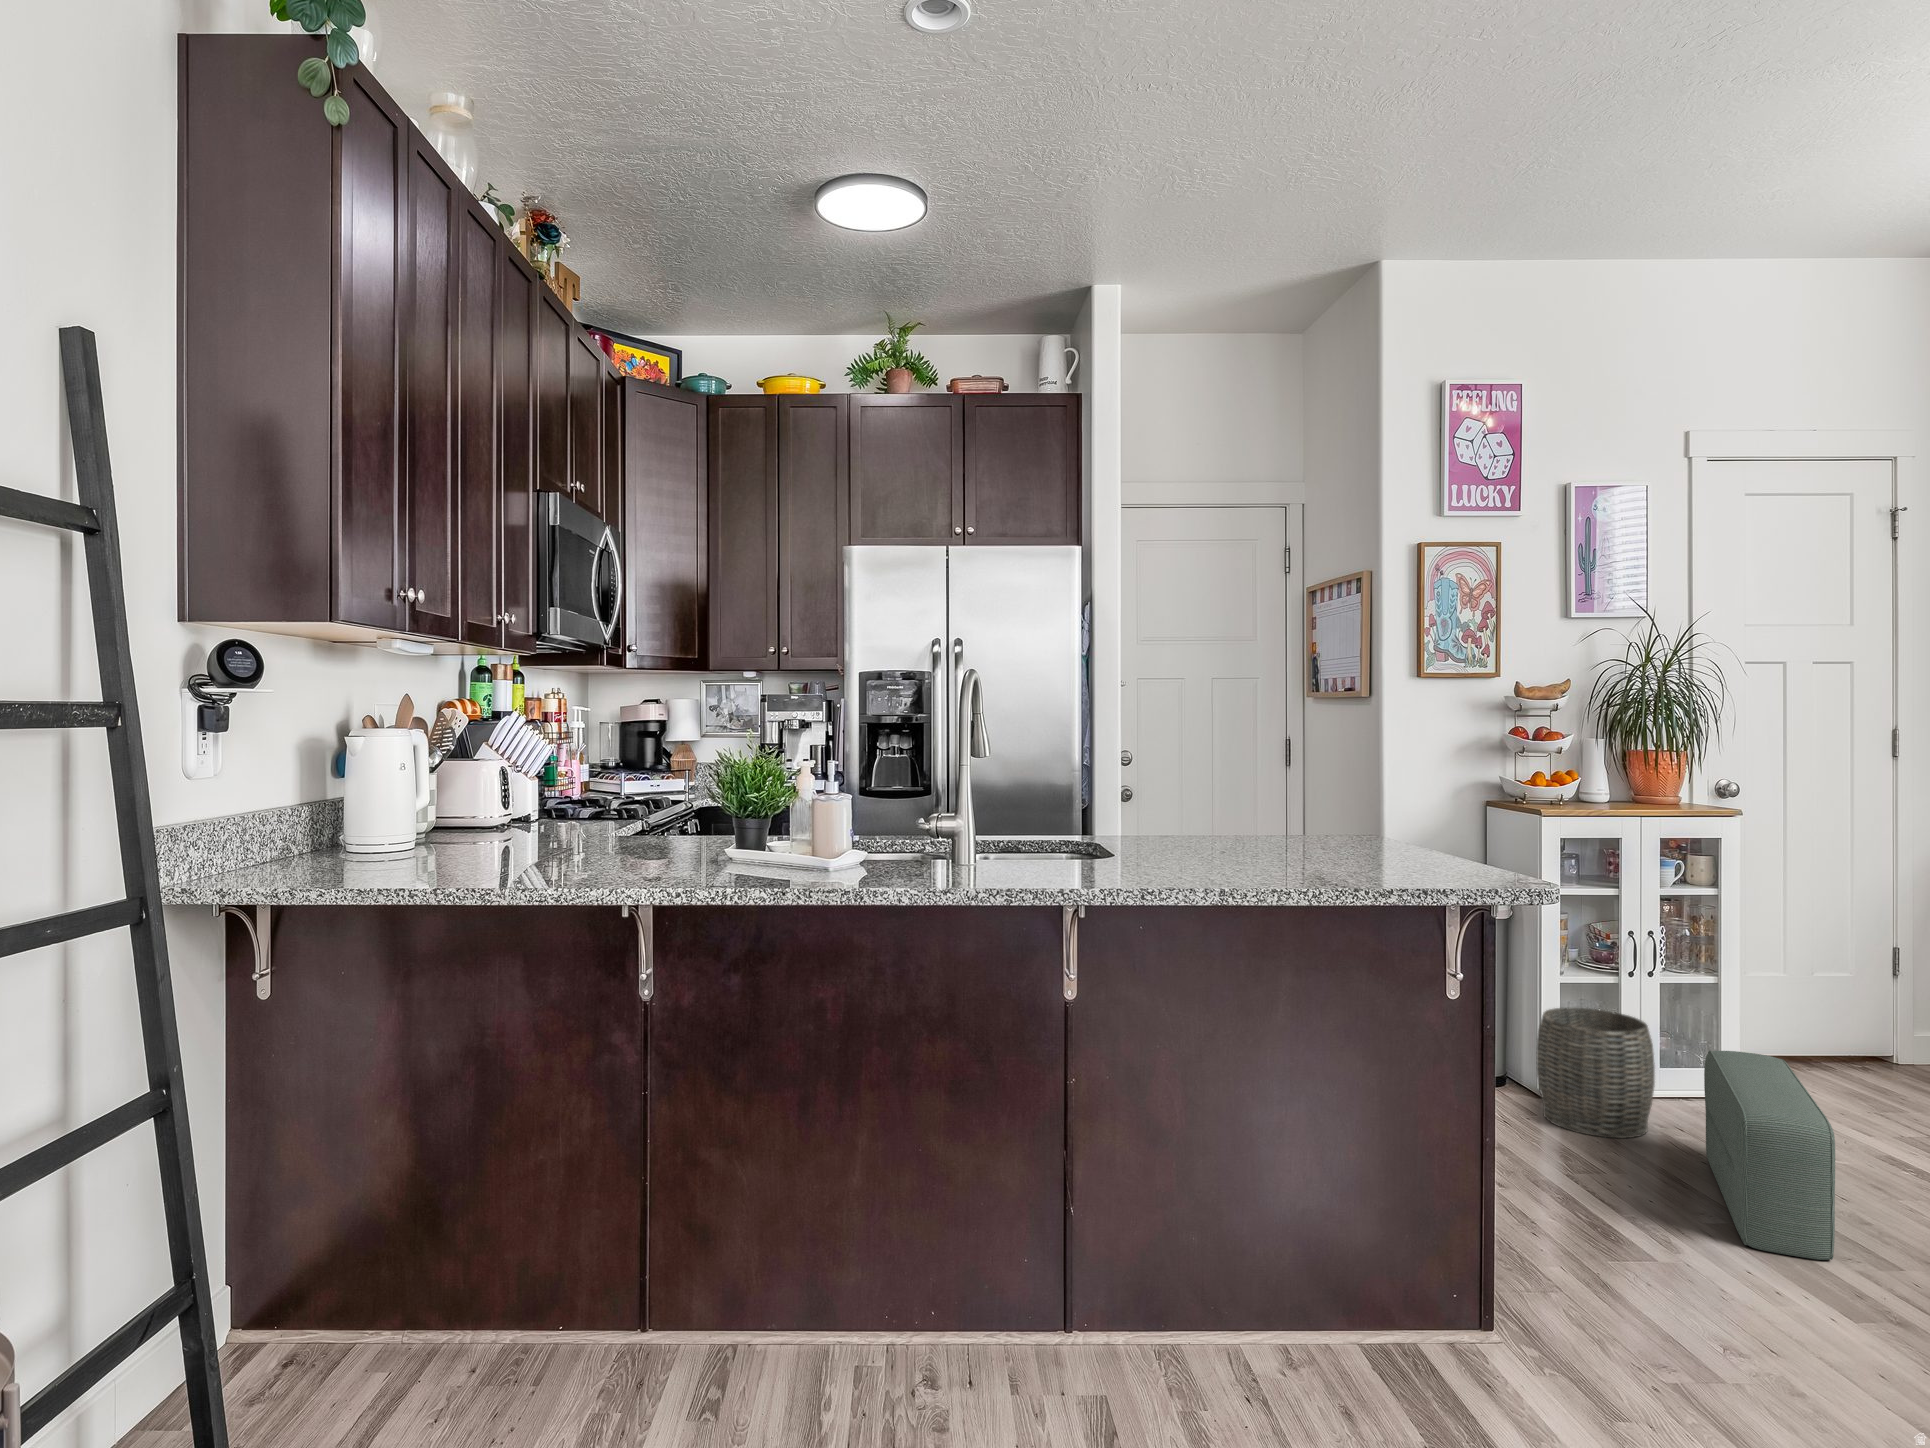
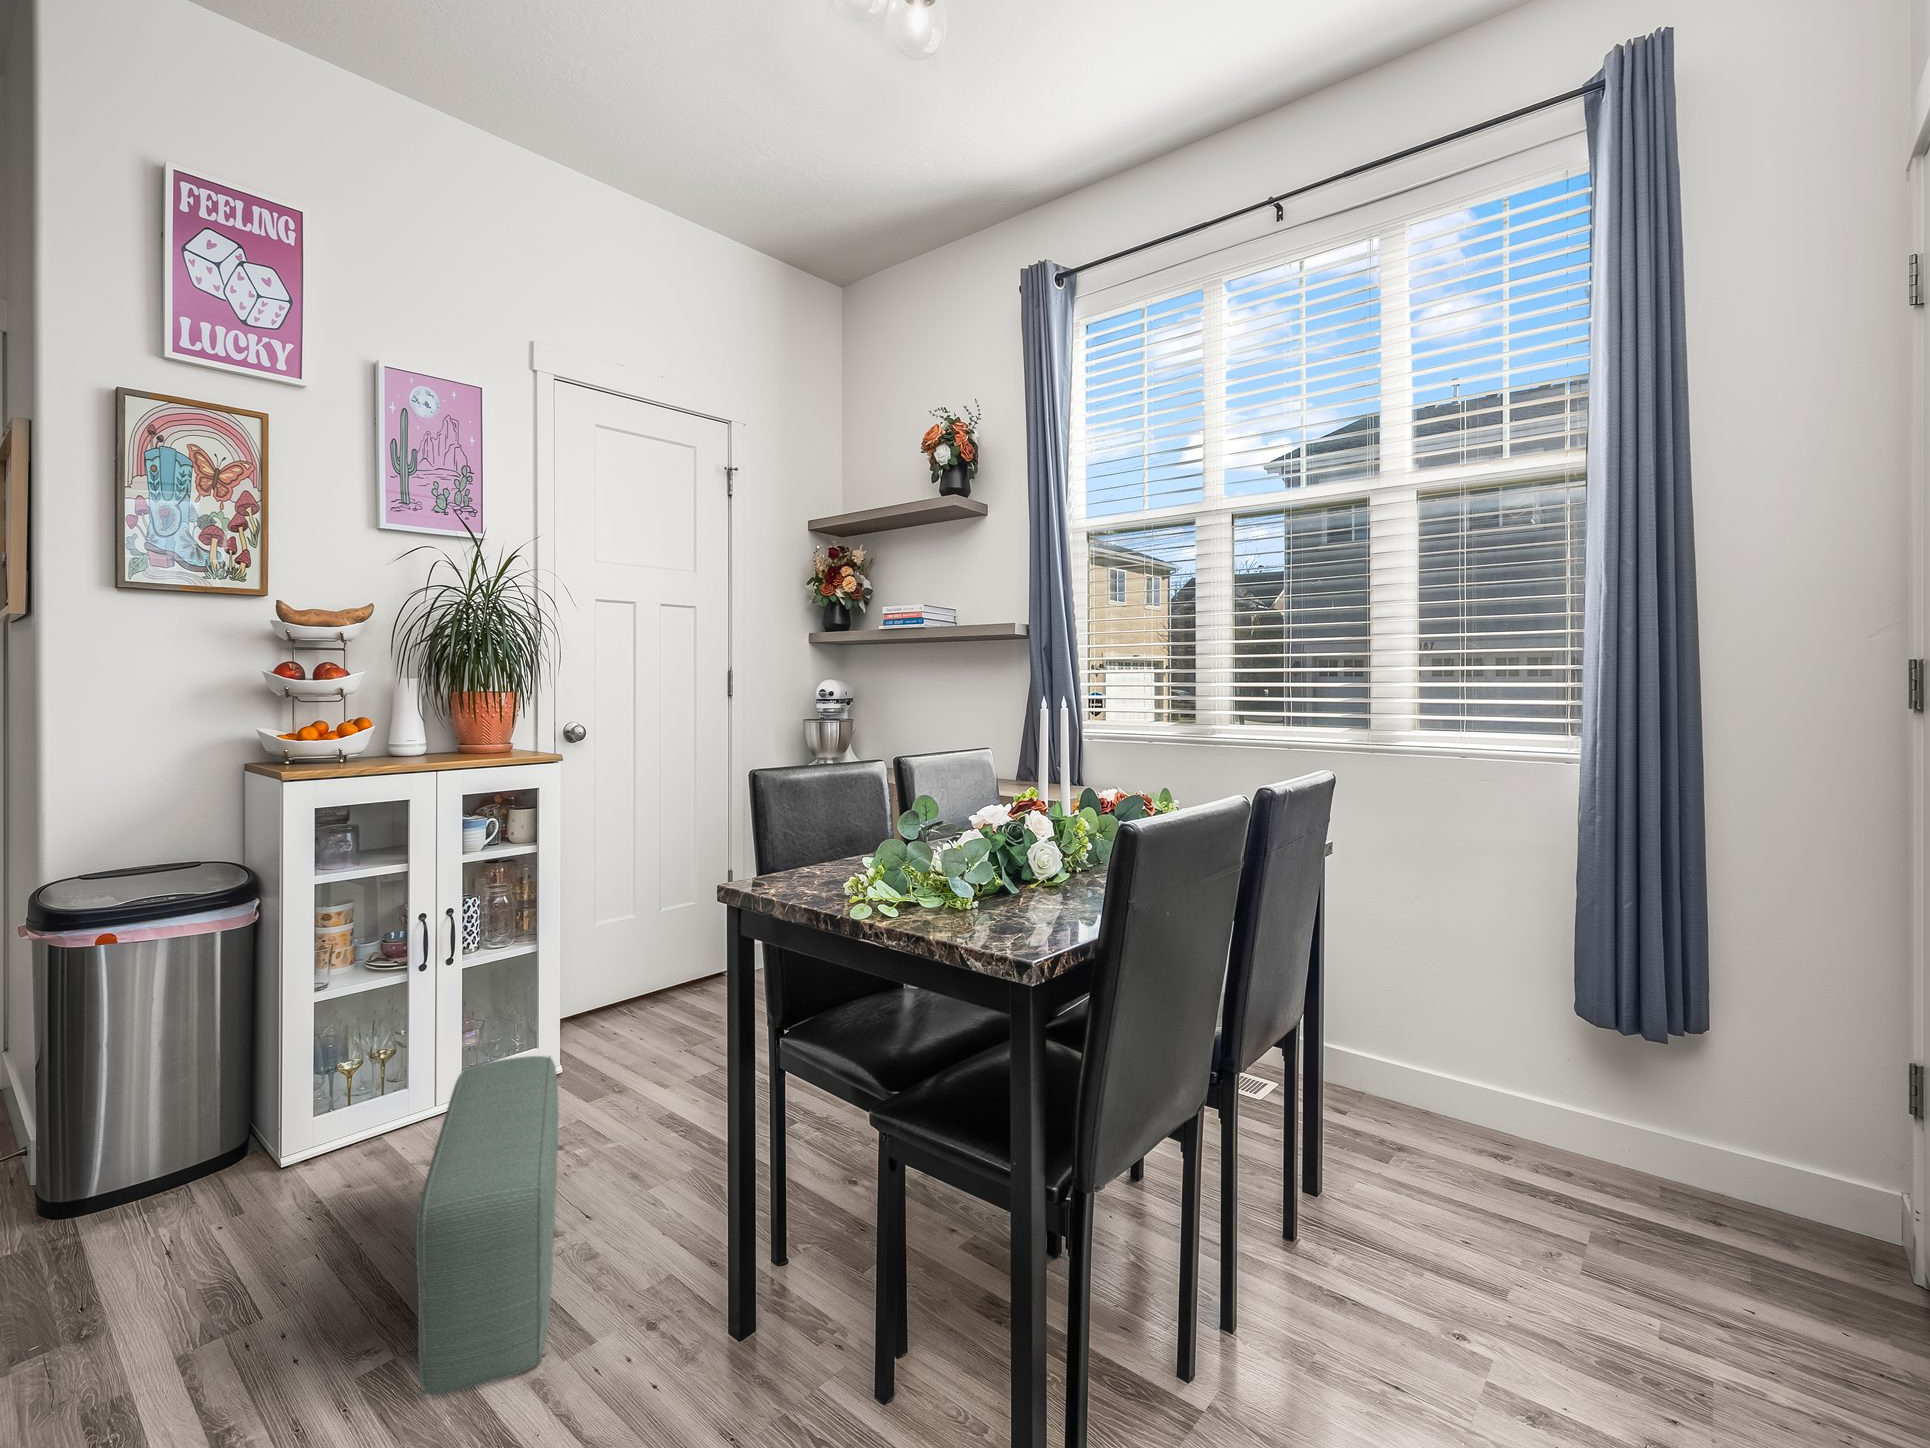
woven basket: present [1537,1007,1655,1138] -> none [247,1028,420,1225]

